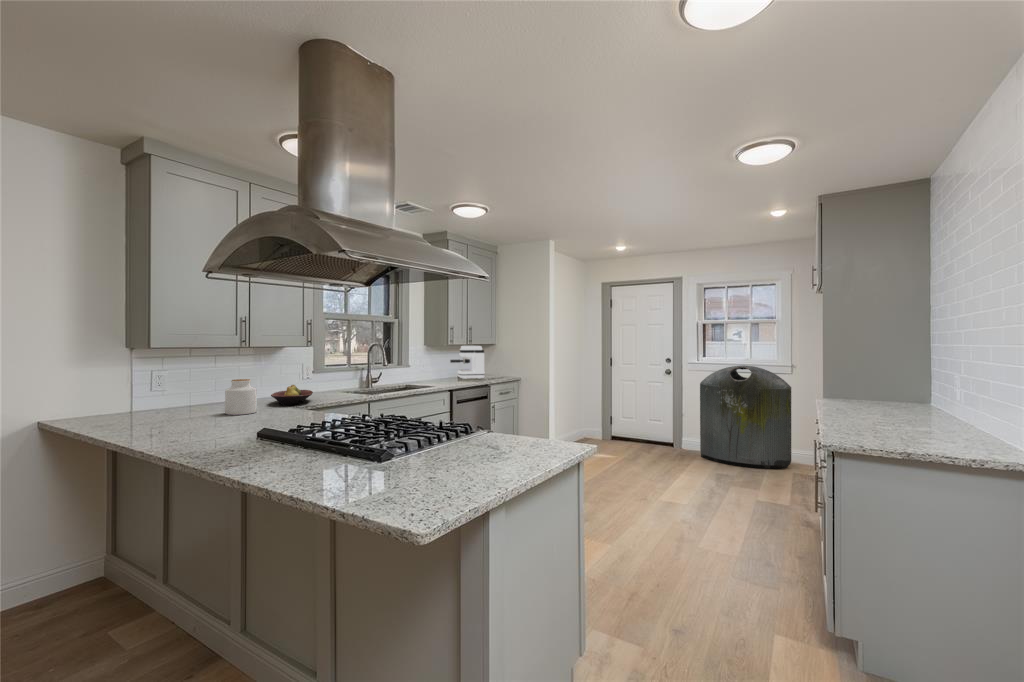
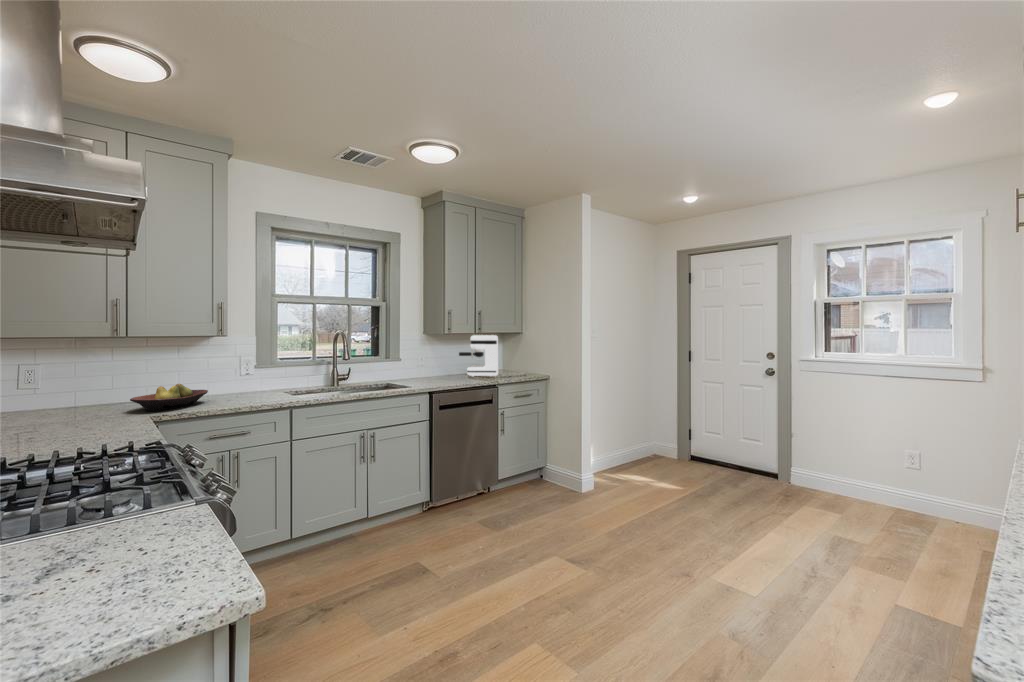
trash can: present [700,365,791,469] -> none [814,365,979,536]
jar: present [225,379,257,415] -> none [29,377,80,425]

